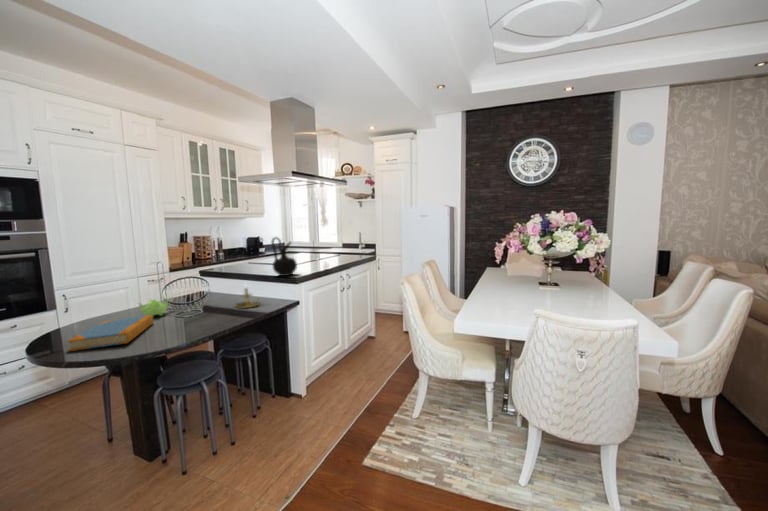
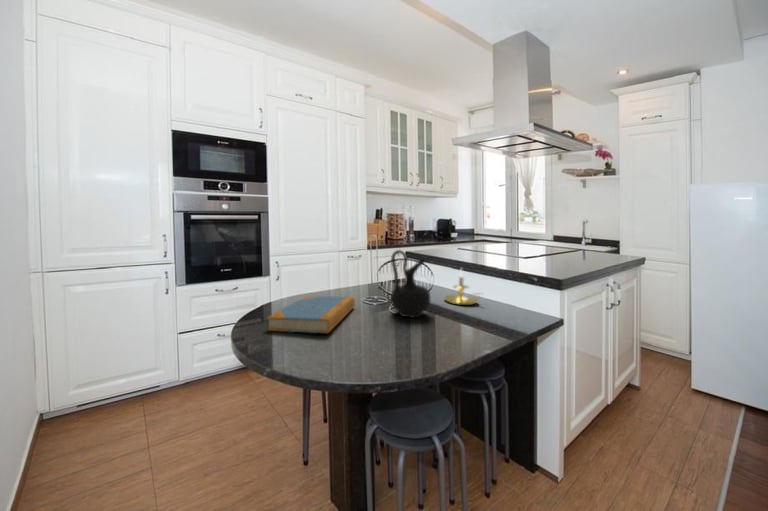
ceramic jug: present [272,237,297,276] -> present [391,250,430,317]
teapot: present [139,299,169,317] -> none [338,276,372,299]

